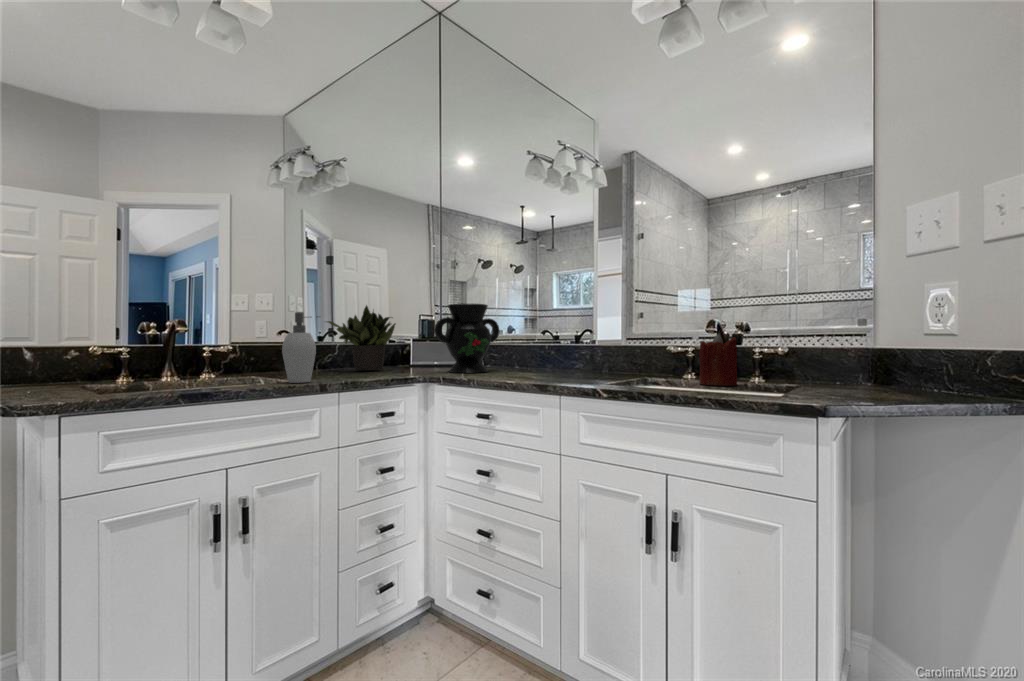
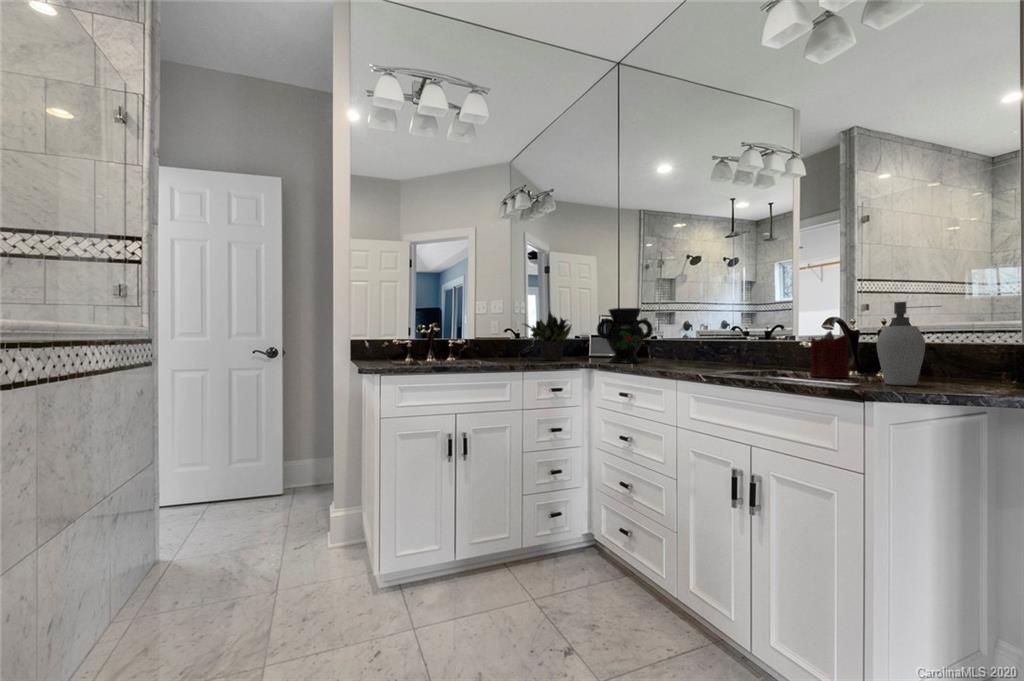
soap dispenser: present [282,312,318,383] -> present [877,302,941,385]

